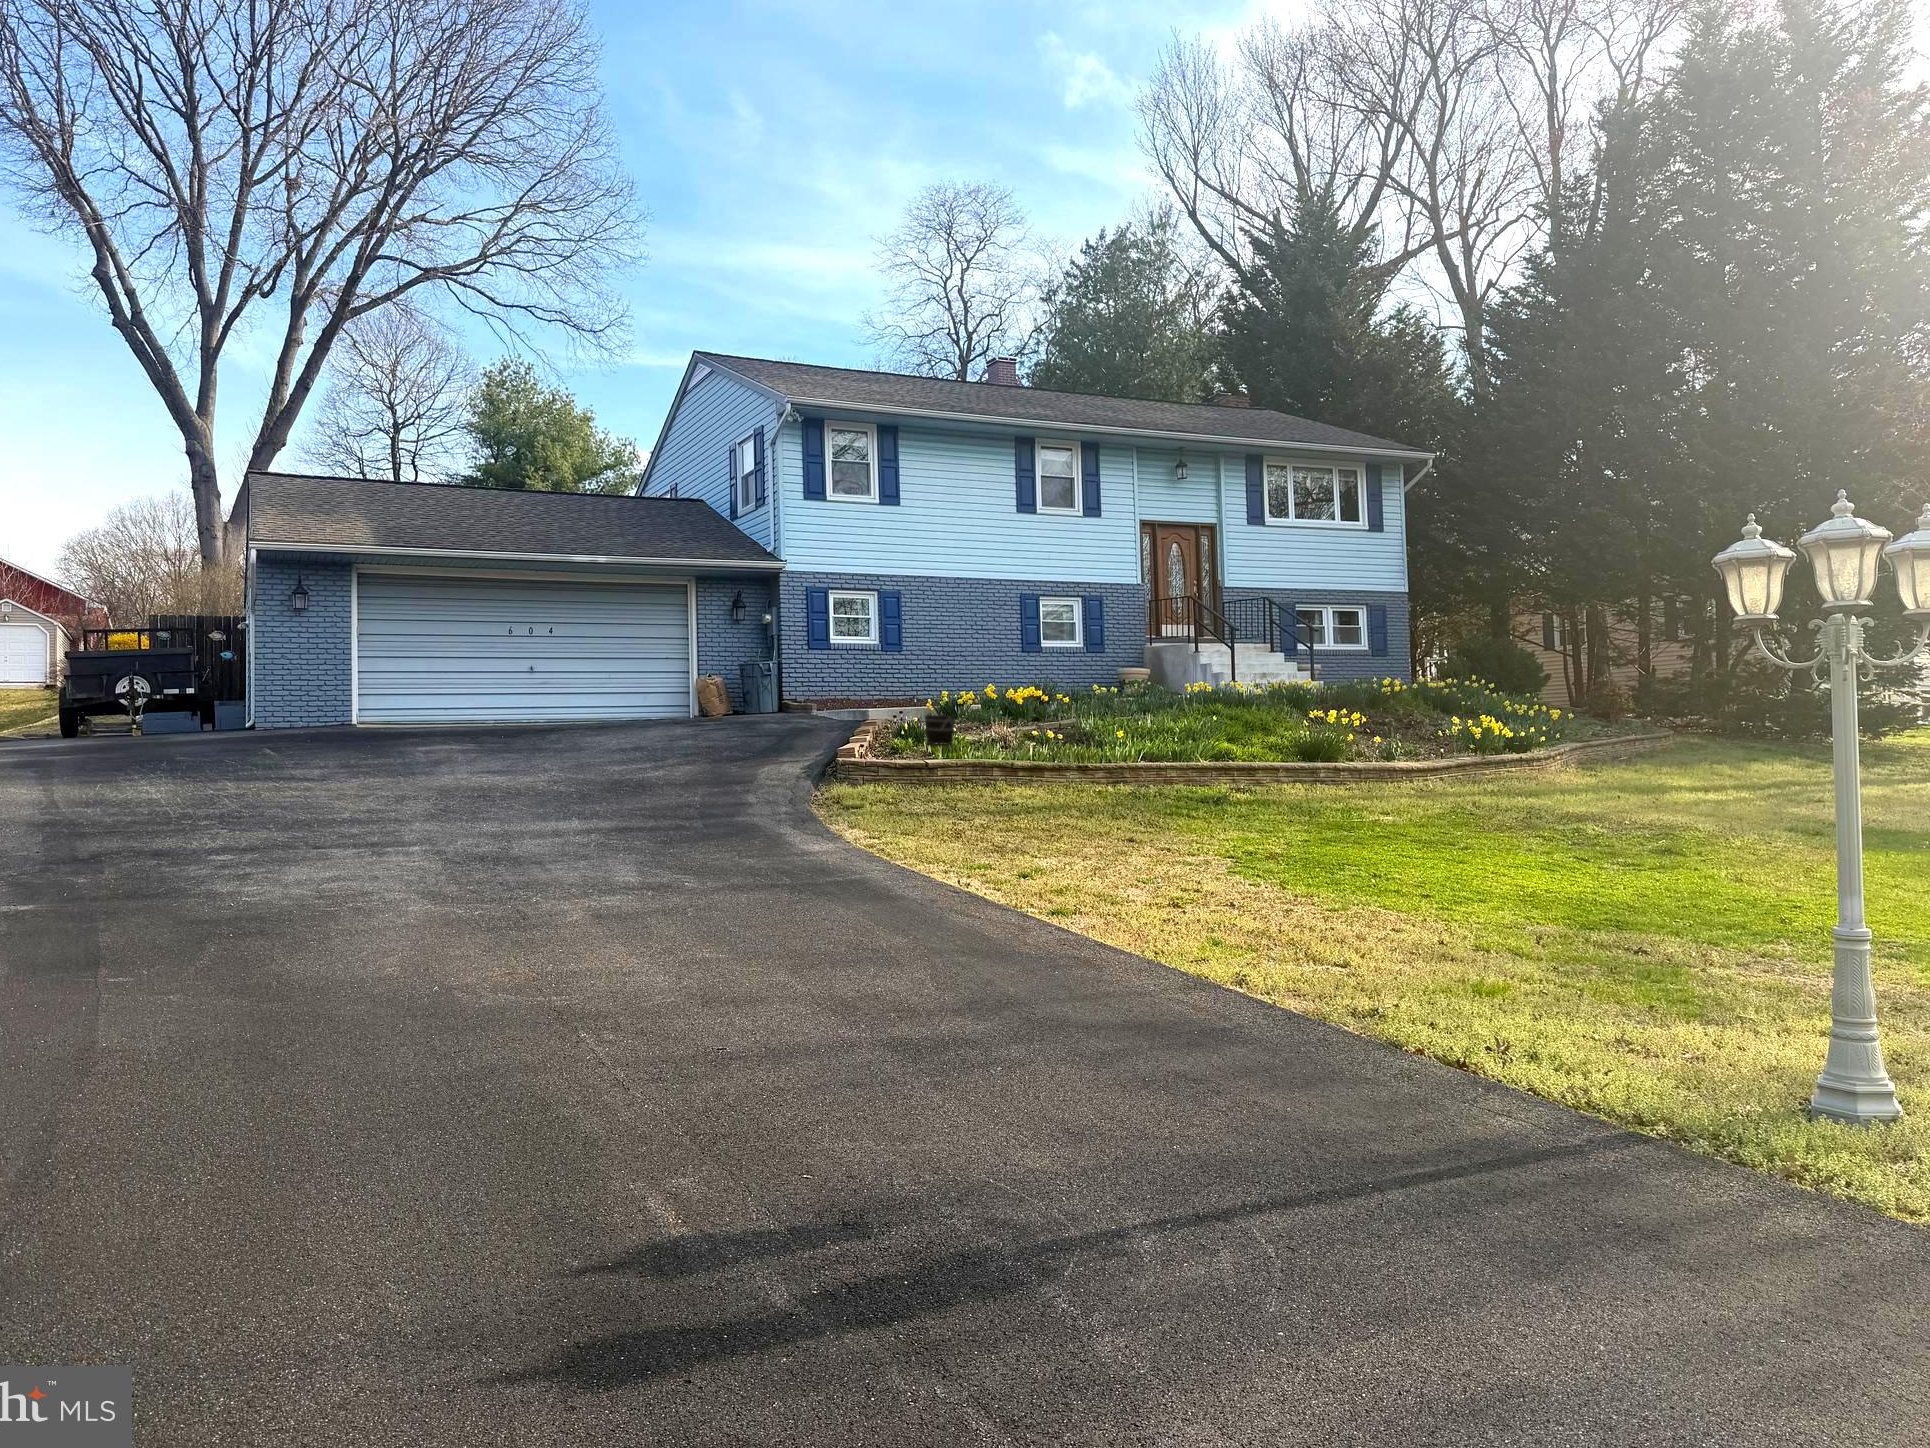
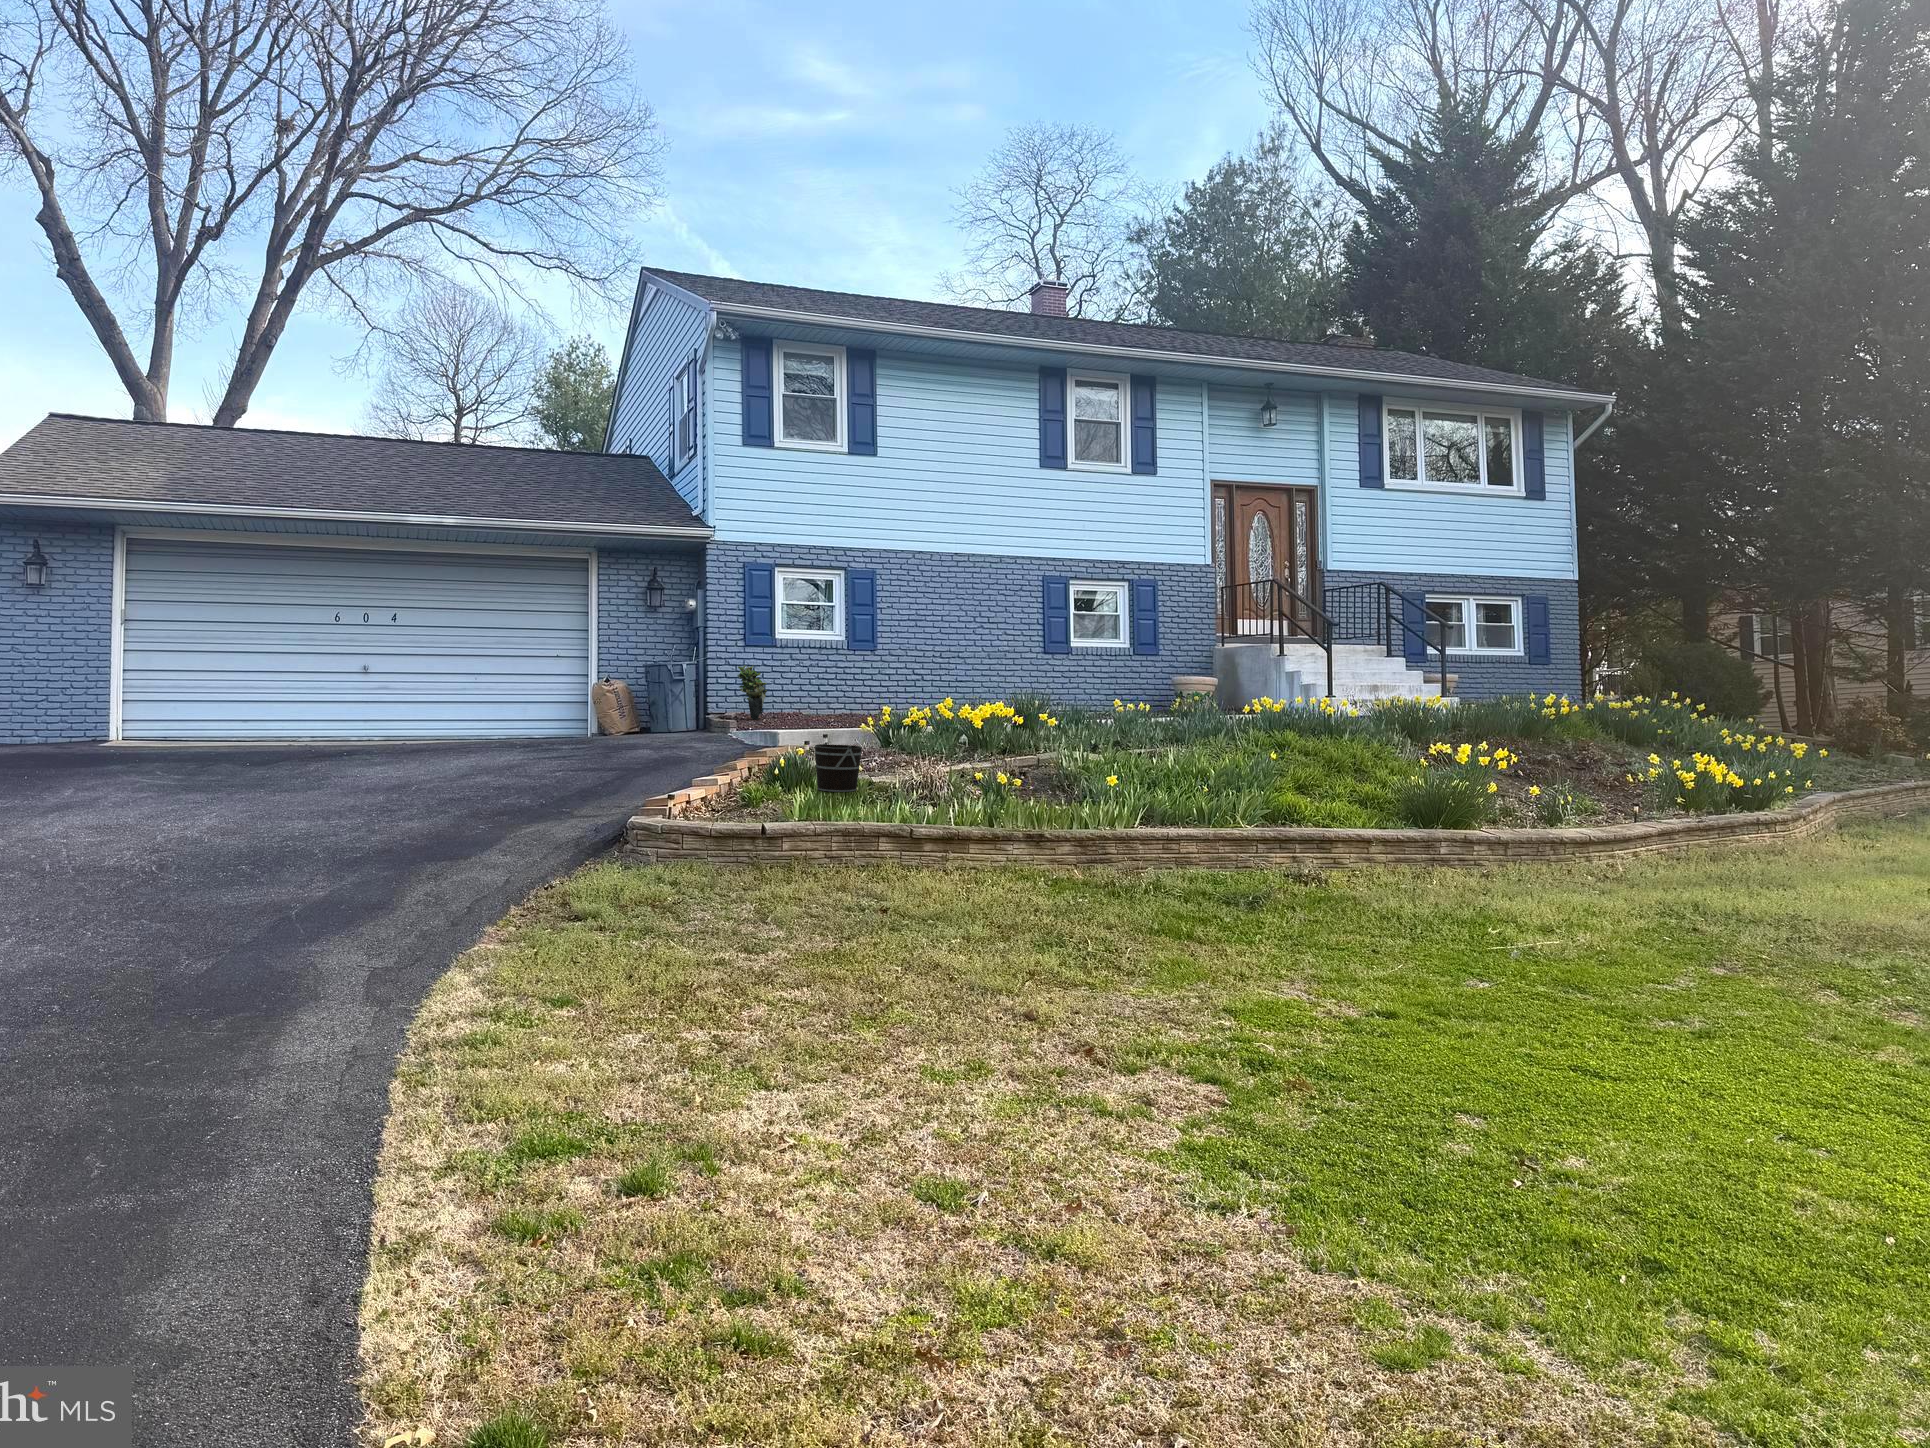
potted plant: none [805,663,828,703] -> present [737,665,767,720]

